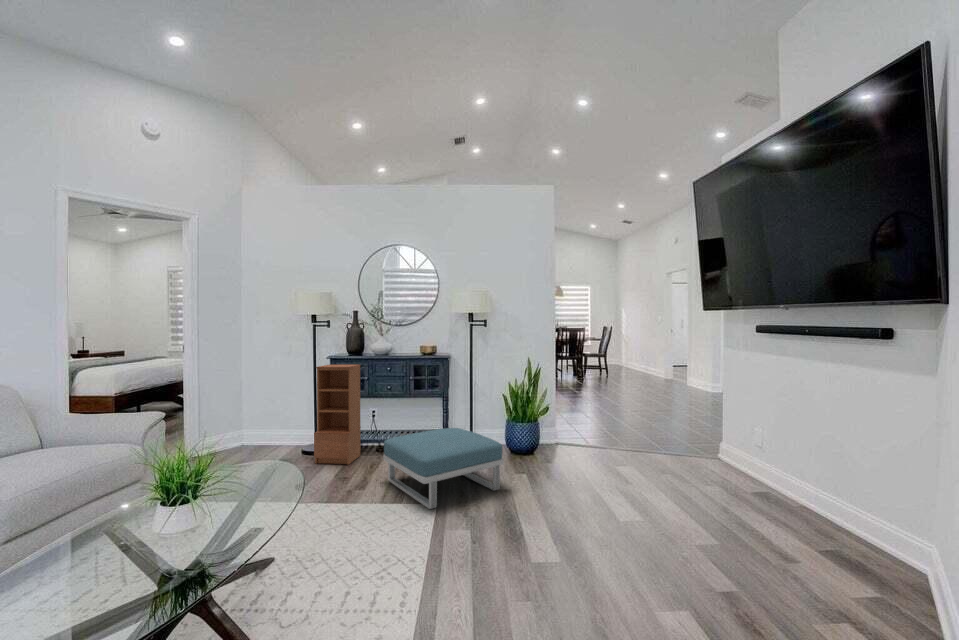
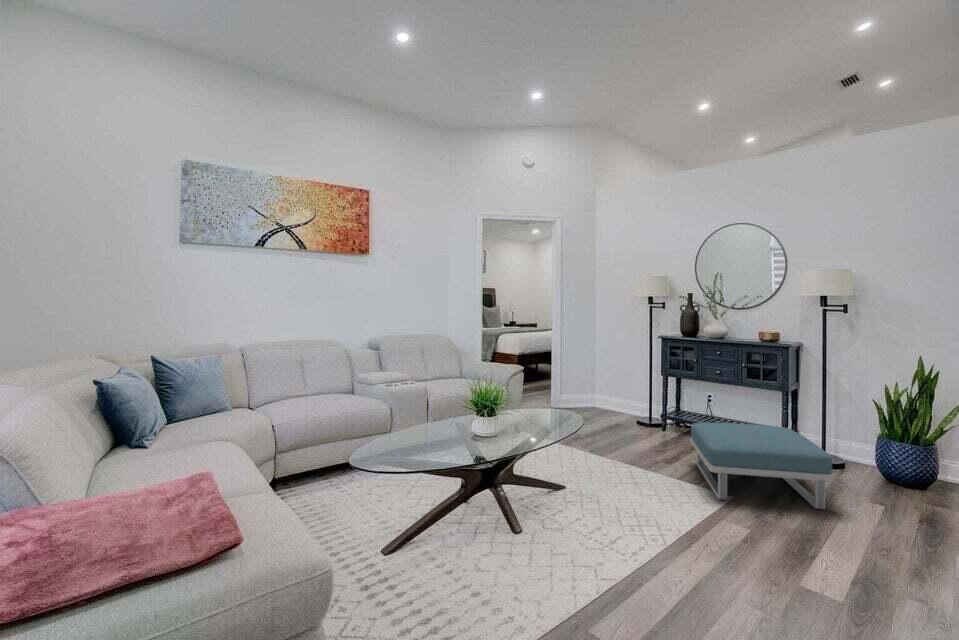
bookcase: present [314,365,361,465] -> none [639,345,686,441]

